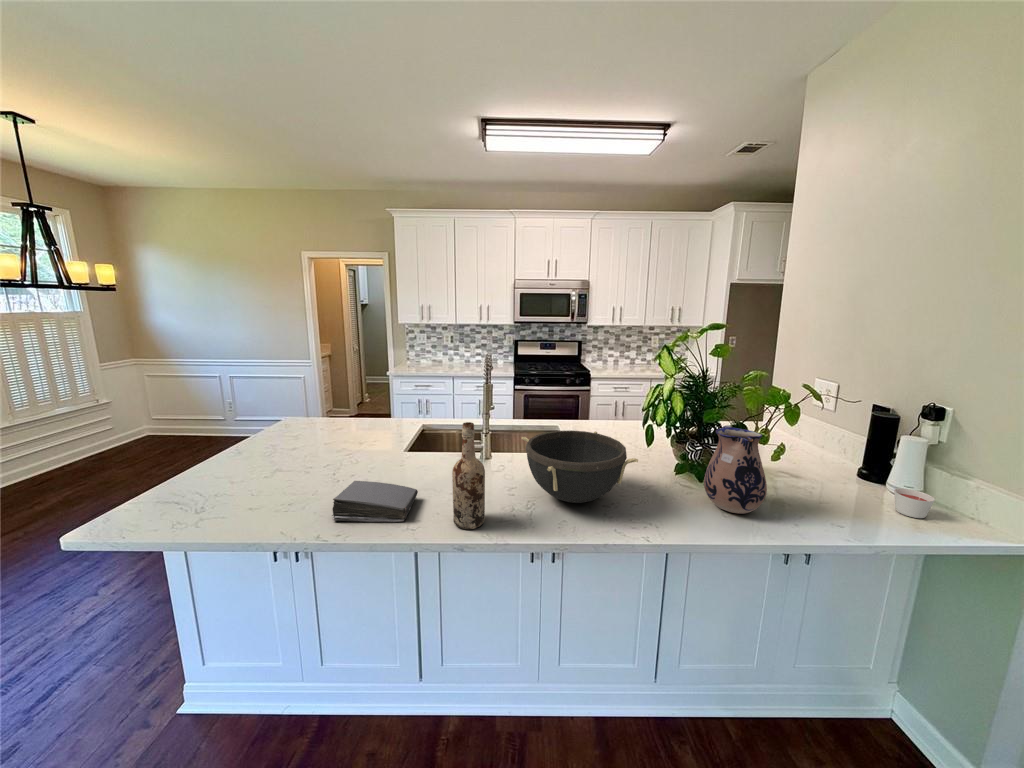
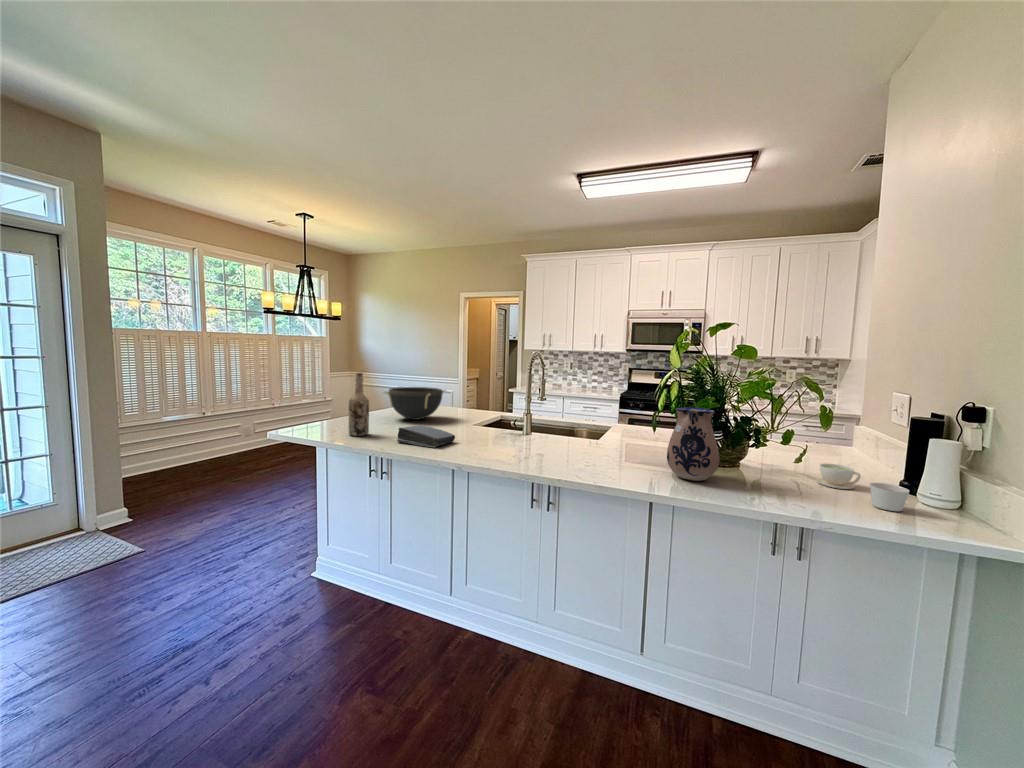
wine bottle: present [452,422,485,529] -> present [349,373,369,436]
bowl: present [521,430,638,503] -> present [383,387,446,420]
coffee cup: none [815,463,857,490] -> present [817,464,861,489]

